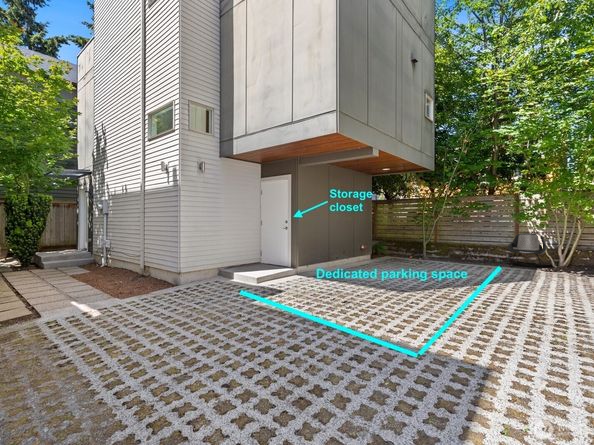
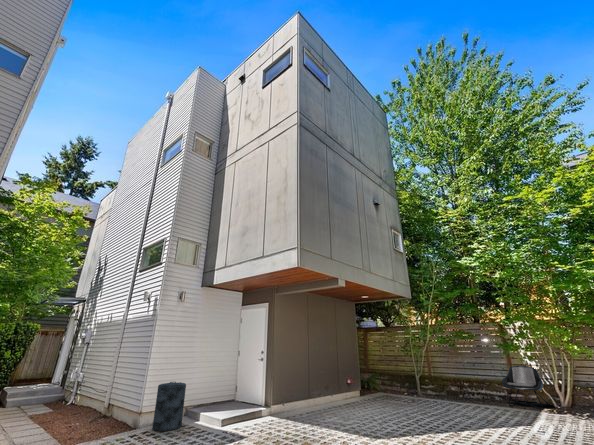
trash can: none [192,247,219,288] -> present [152,382,186,431]

